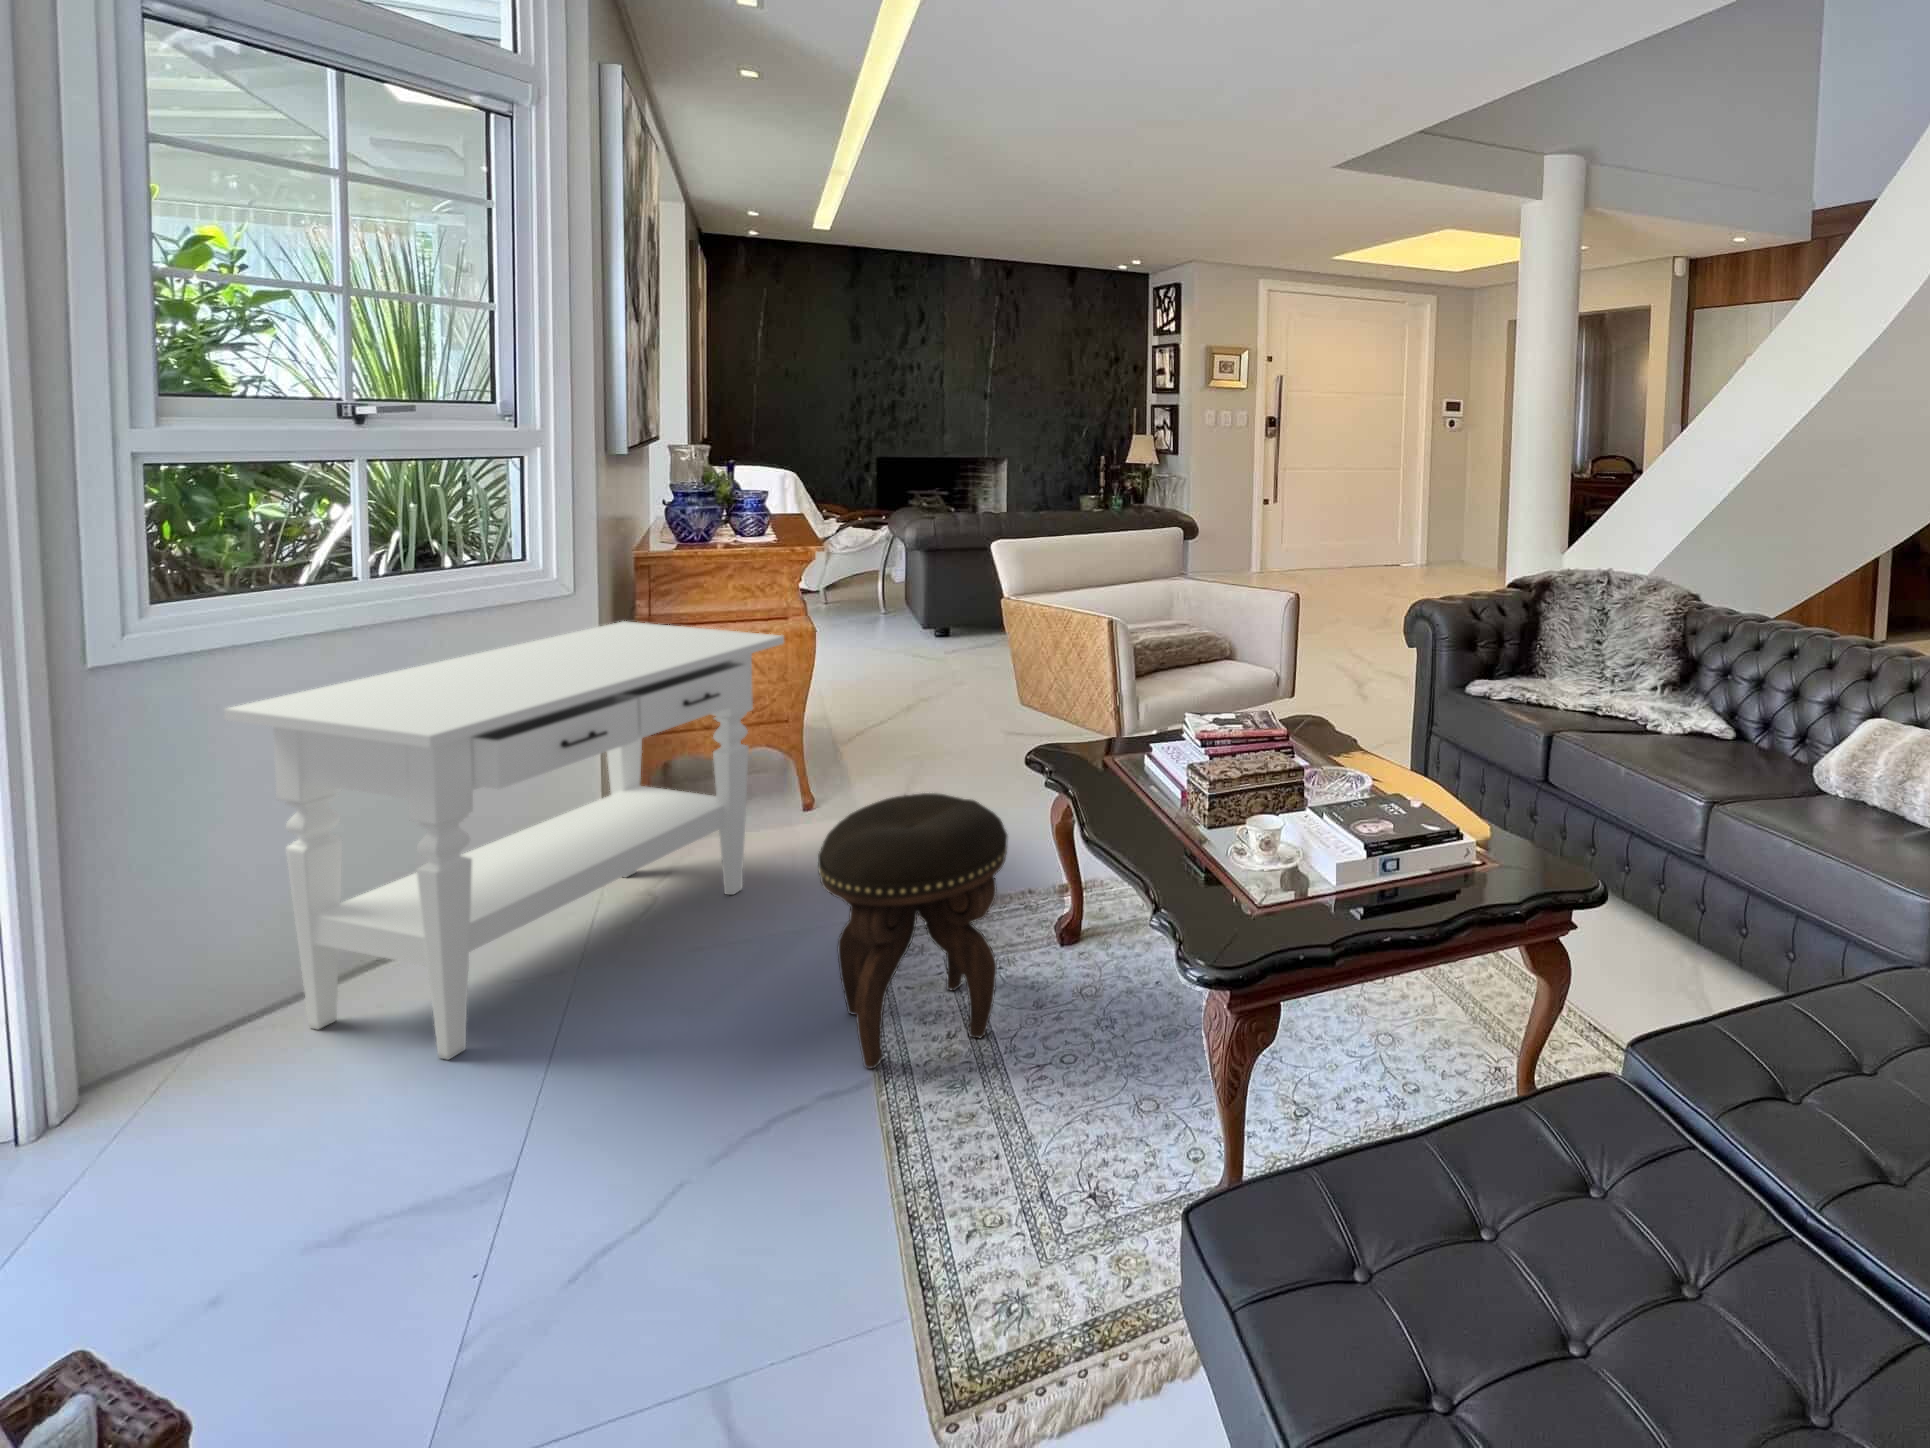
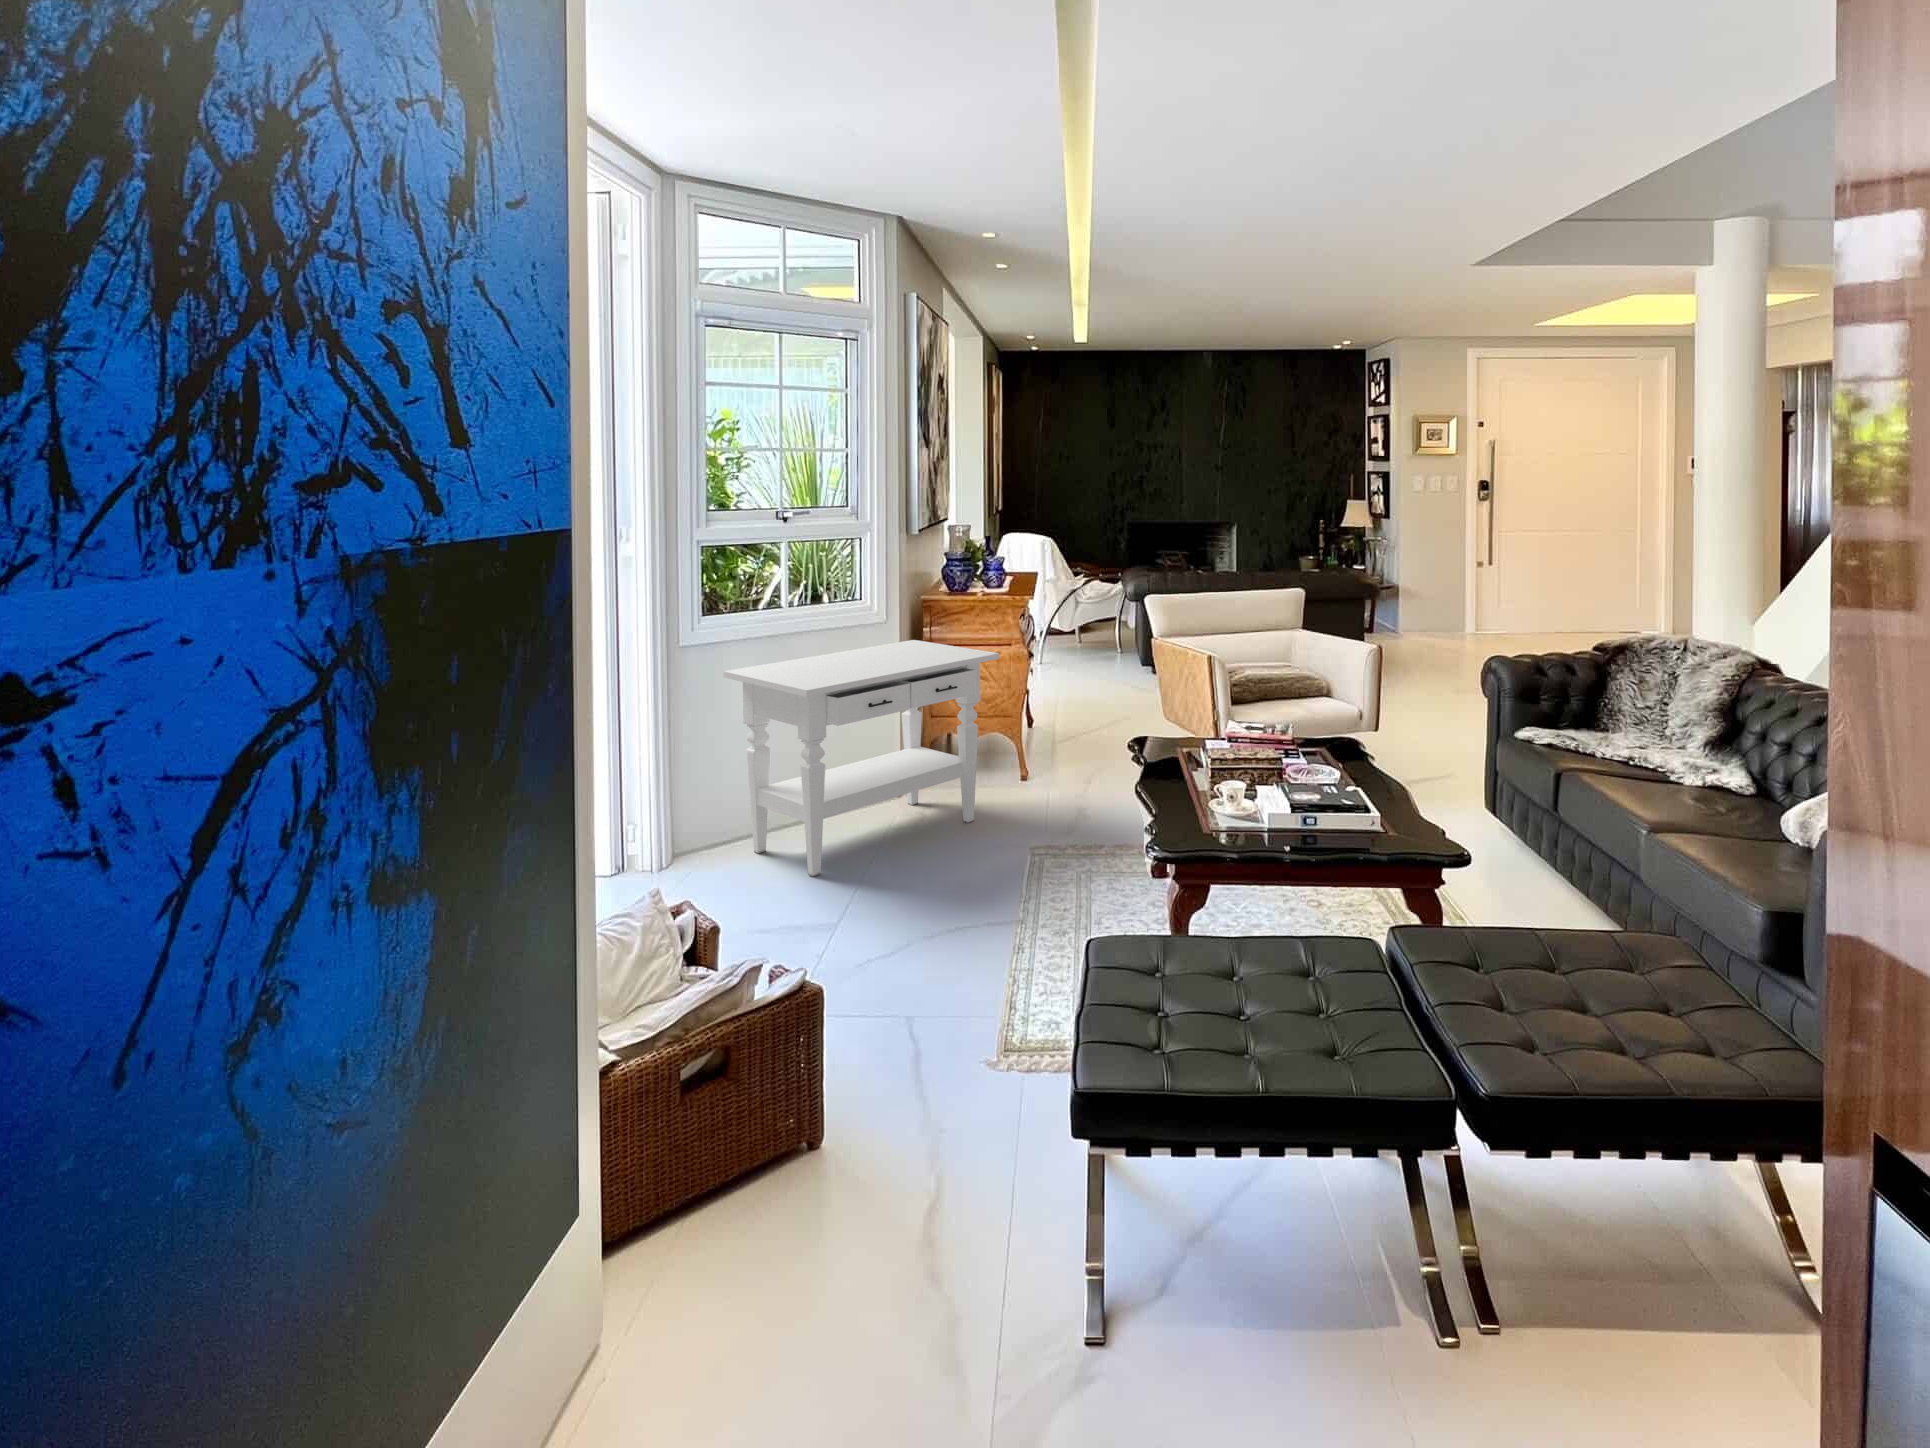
footstool: present [818,793,1008,1069] -> none [993,757,1107,920]

